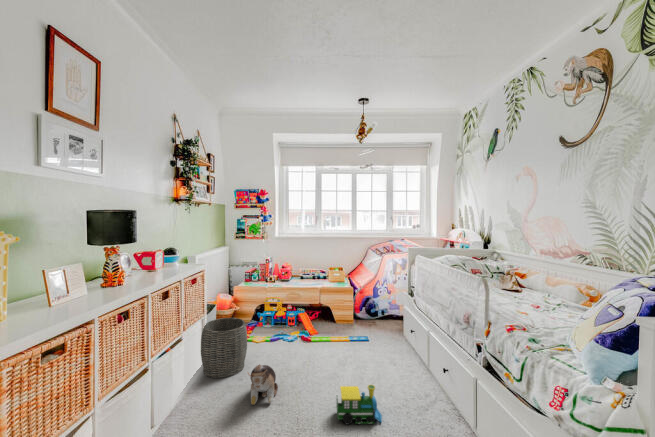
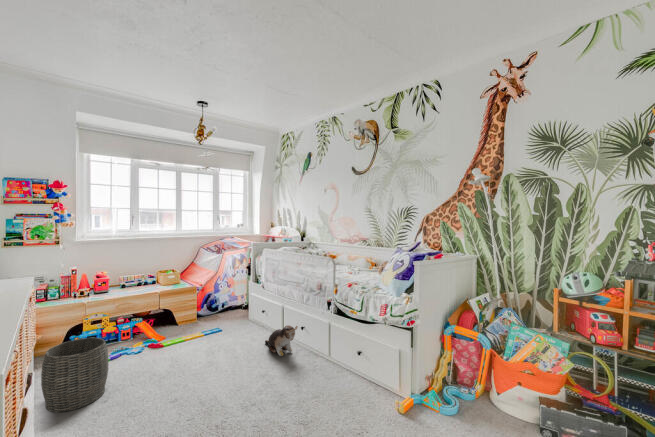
plush toy: present [248,365,278,405] -> present [265,325,298,356]
toy train: present [336,385,382,424] -> none [233,351,272,386]

